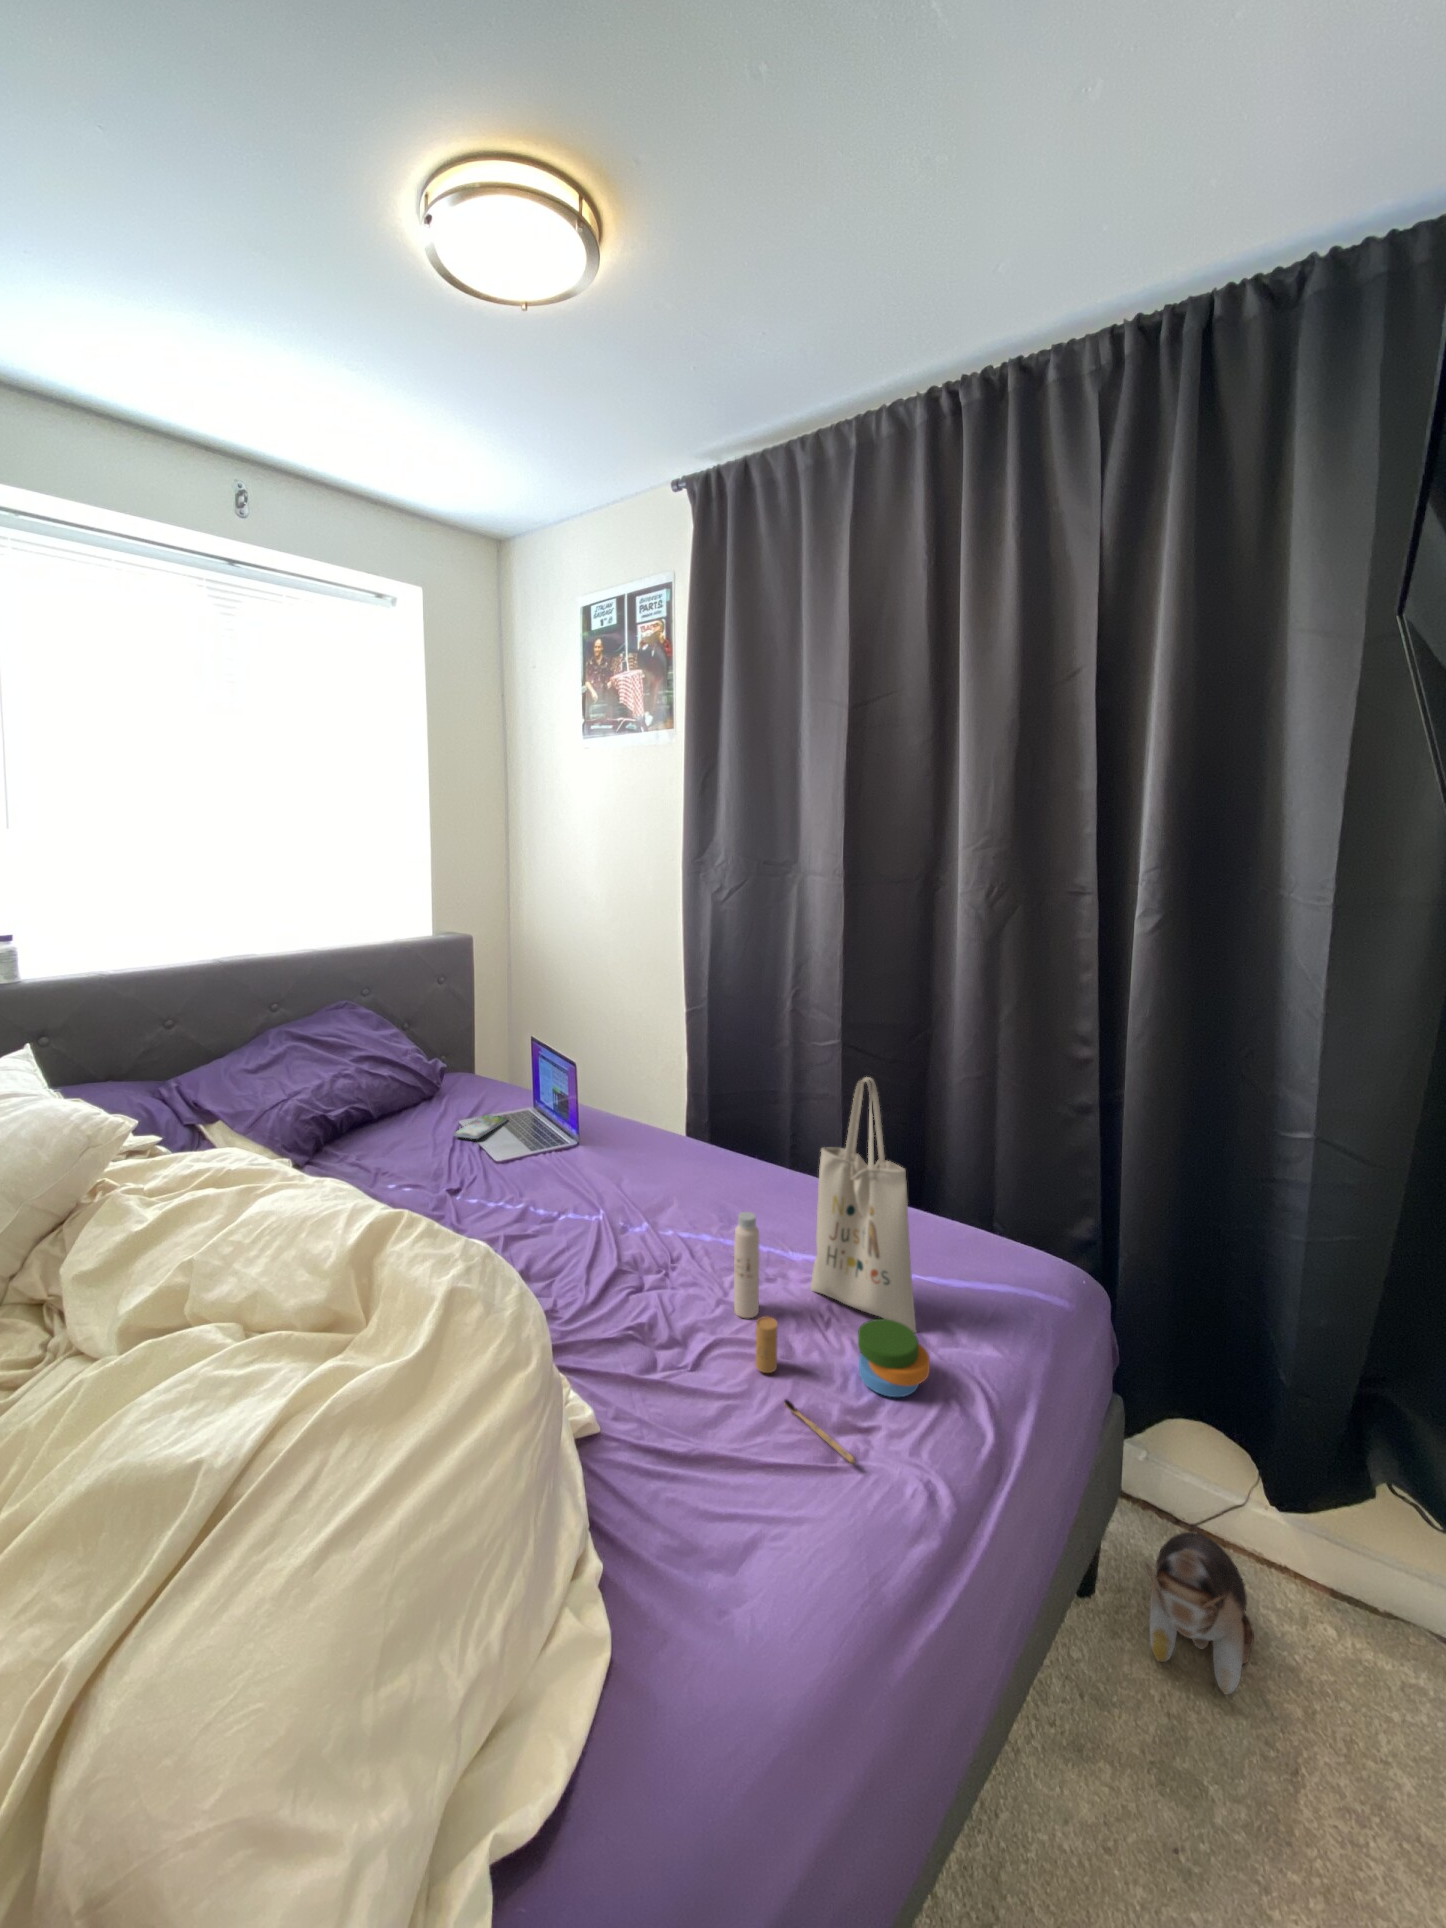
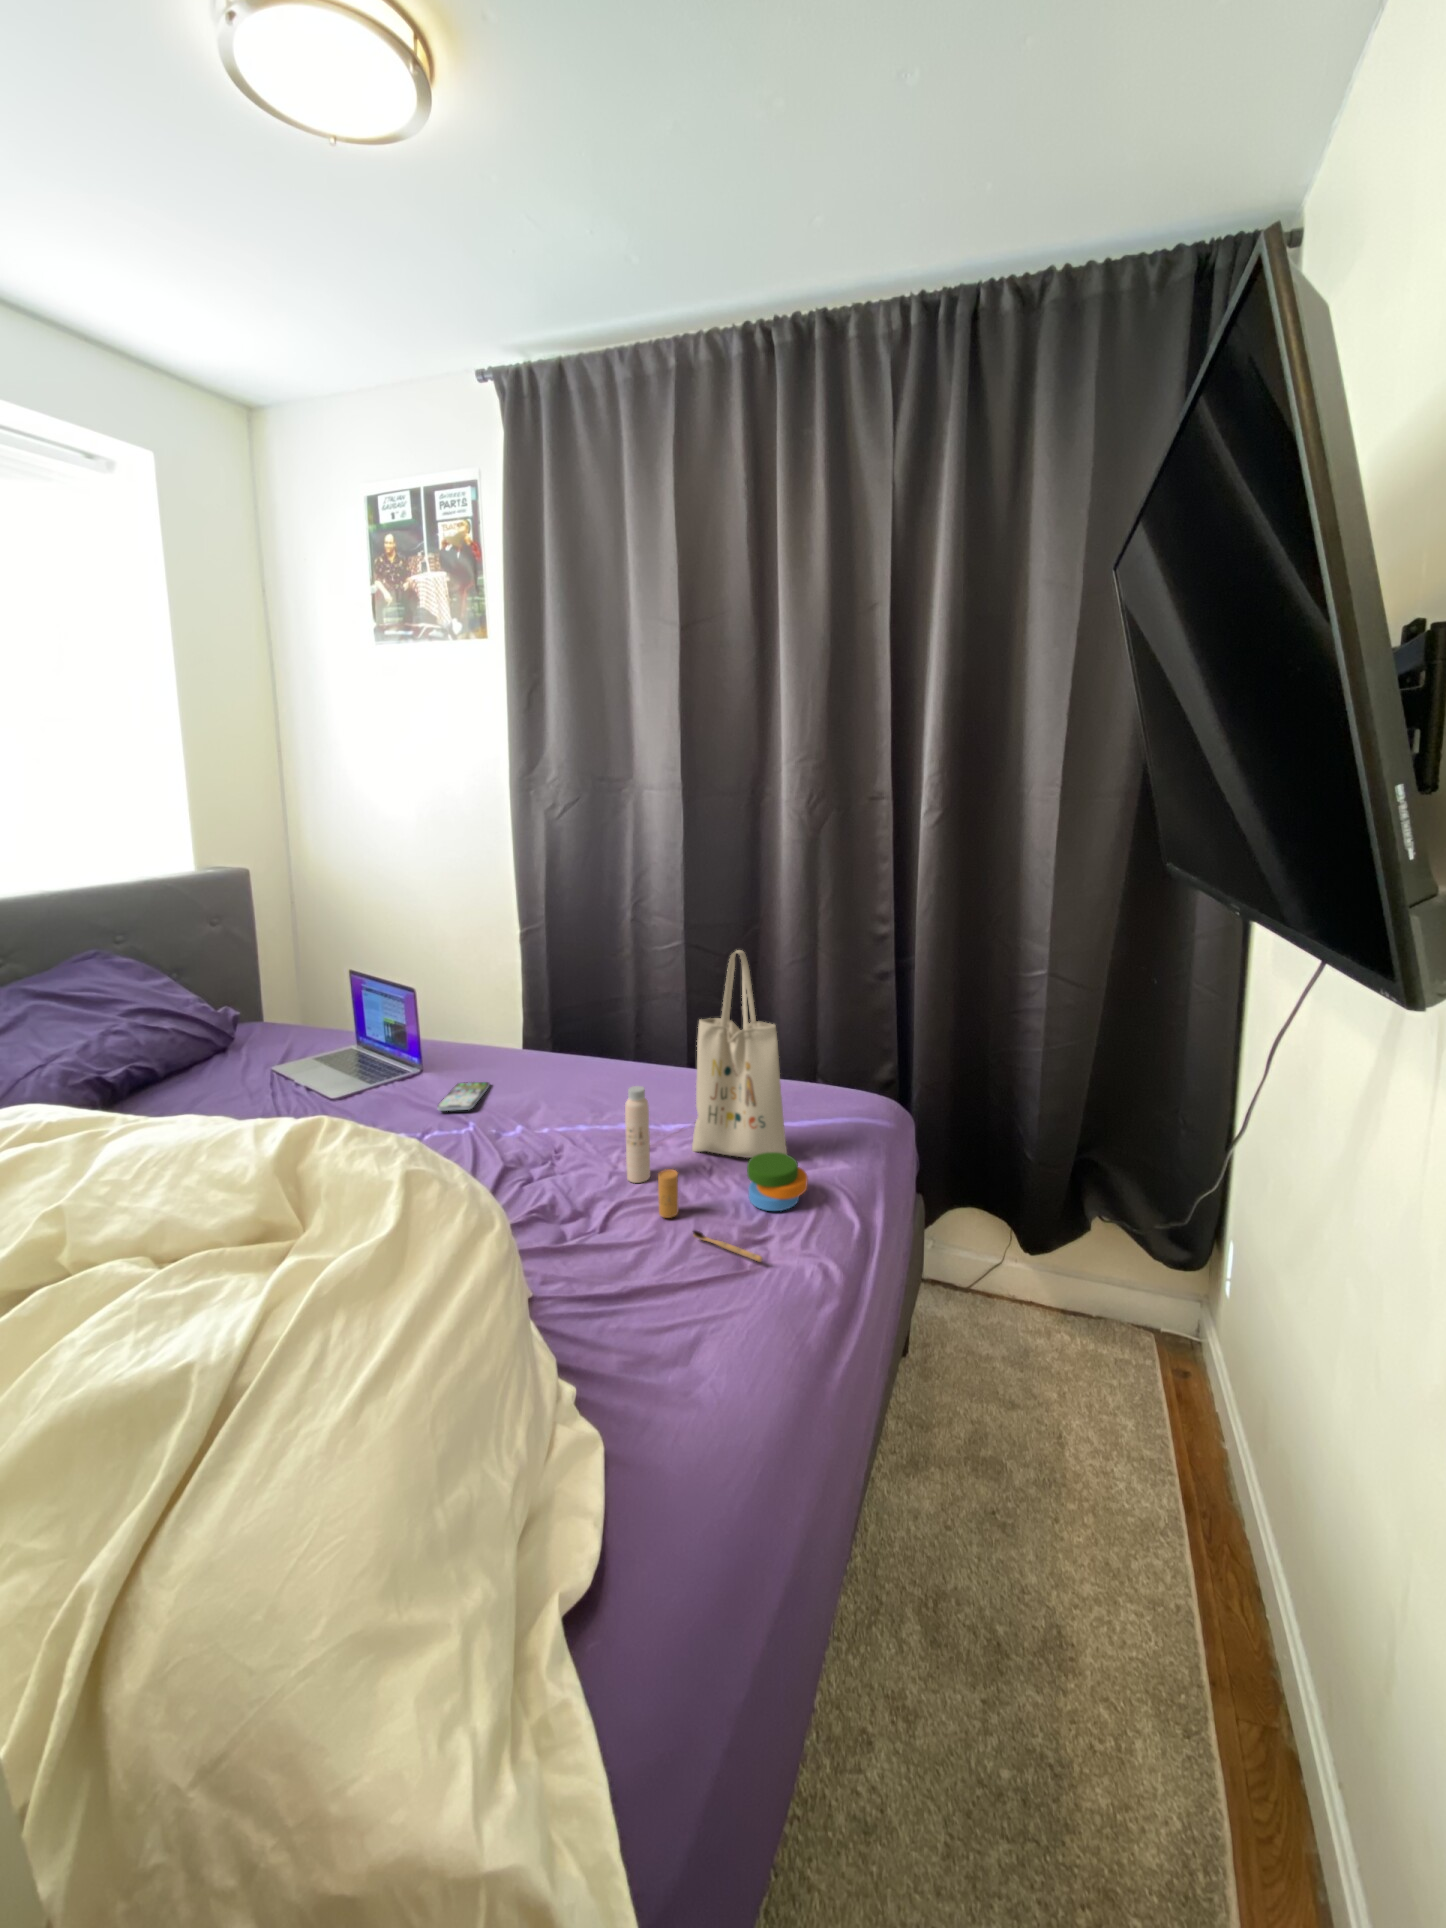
smartphone: present [454,1115,506,1139] -> present [437,1082,490,1111]
plush toy: present [1145,1532,1254,1694] -> none [951,1286,1018,1391]

